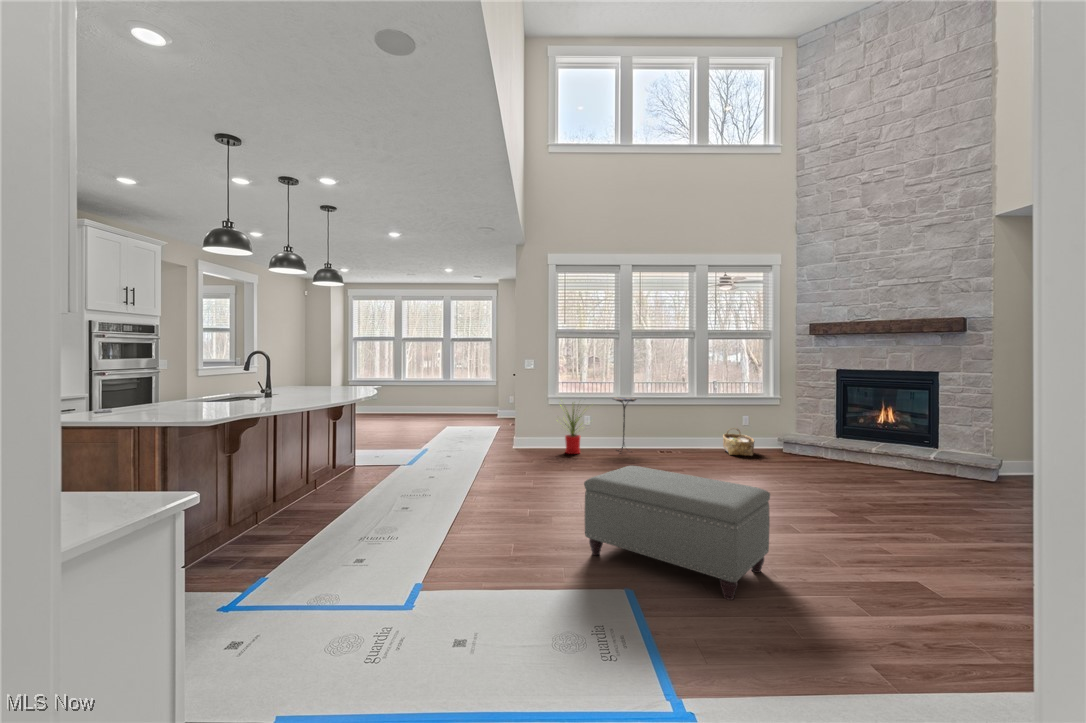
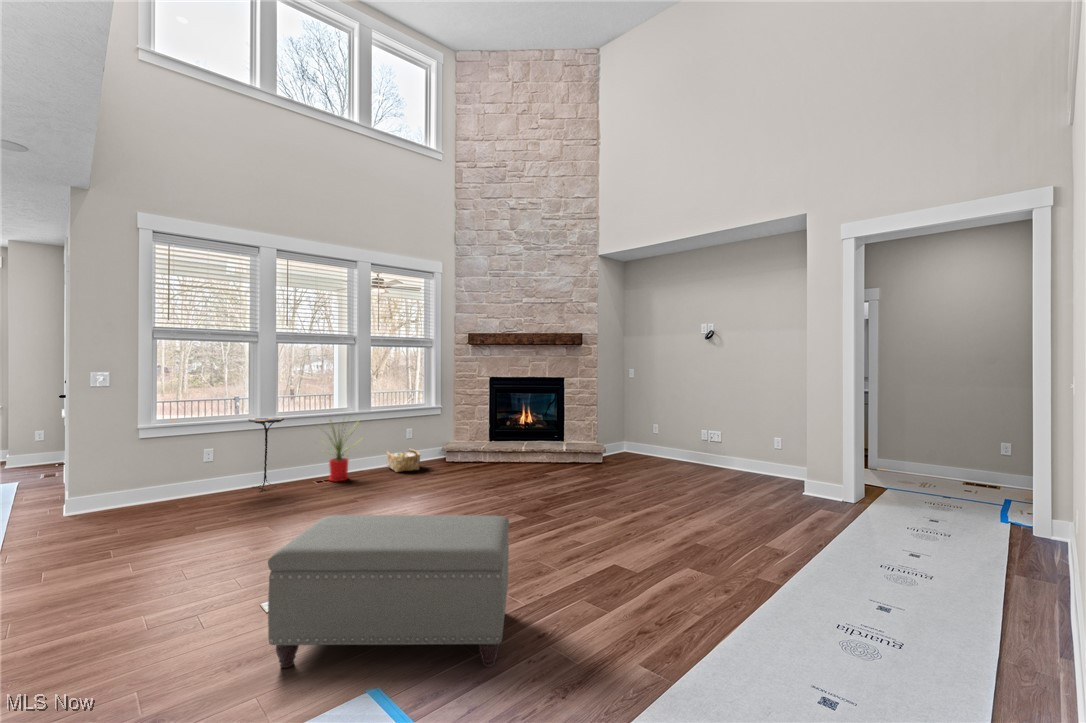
house plant: present [565,403,580,454] -> present [324,420,348,482]

